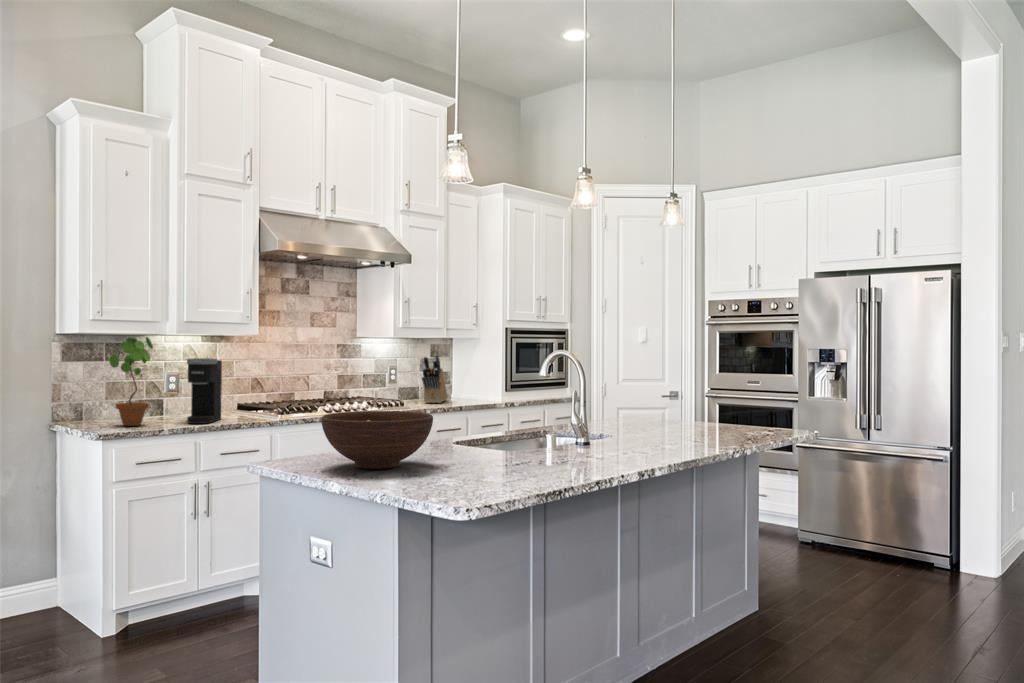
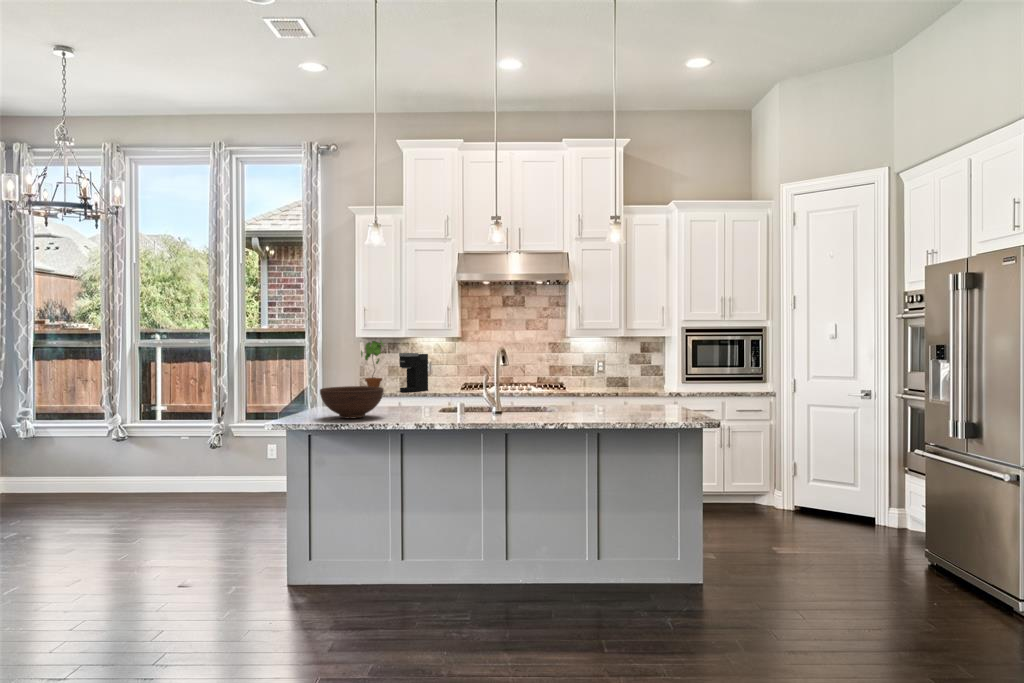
knife block: present [422,354,447,403] -> none [590,350,628,389]

